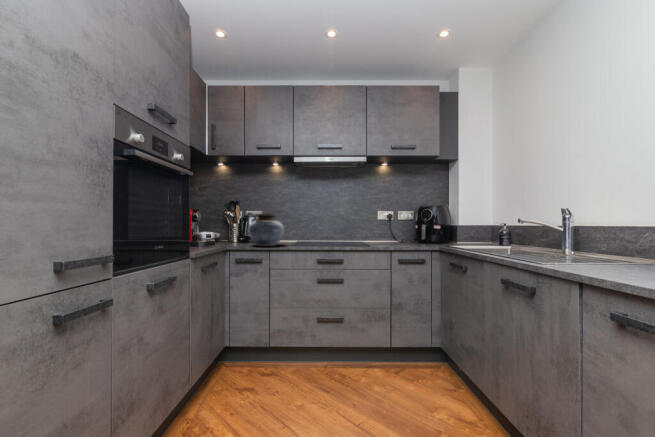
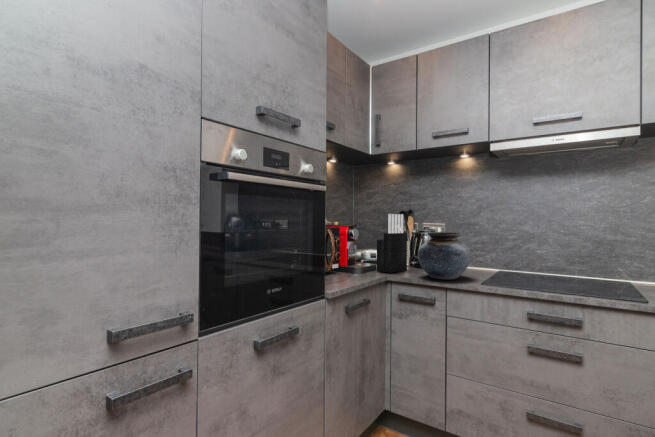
knife block: none [215,201,238,245] -> present [377,214,407,273]

